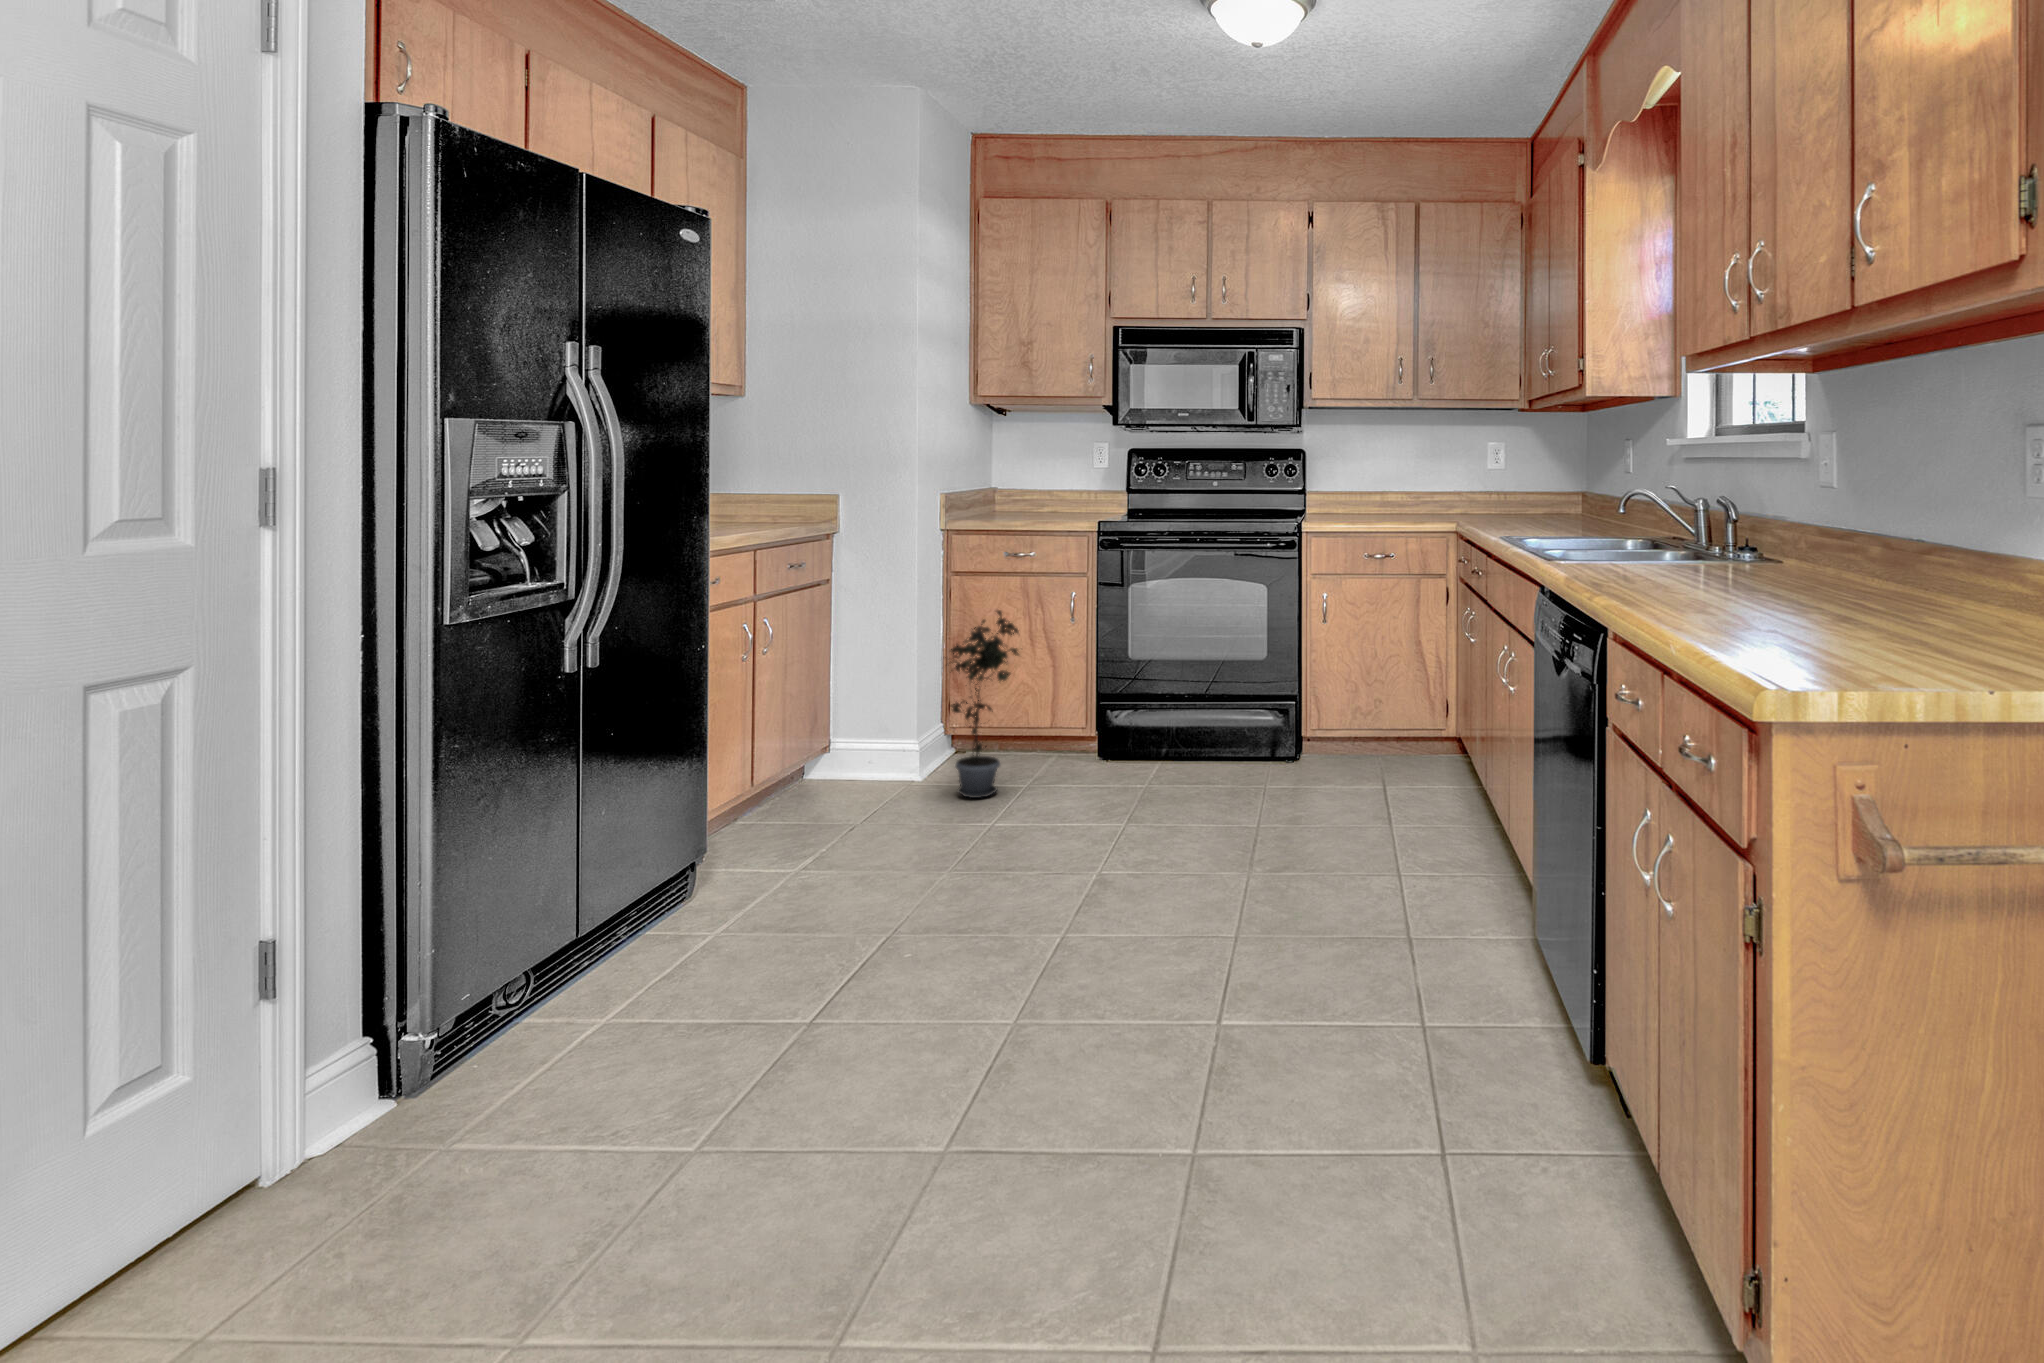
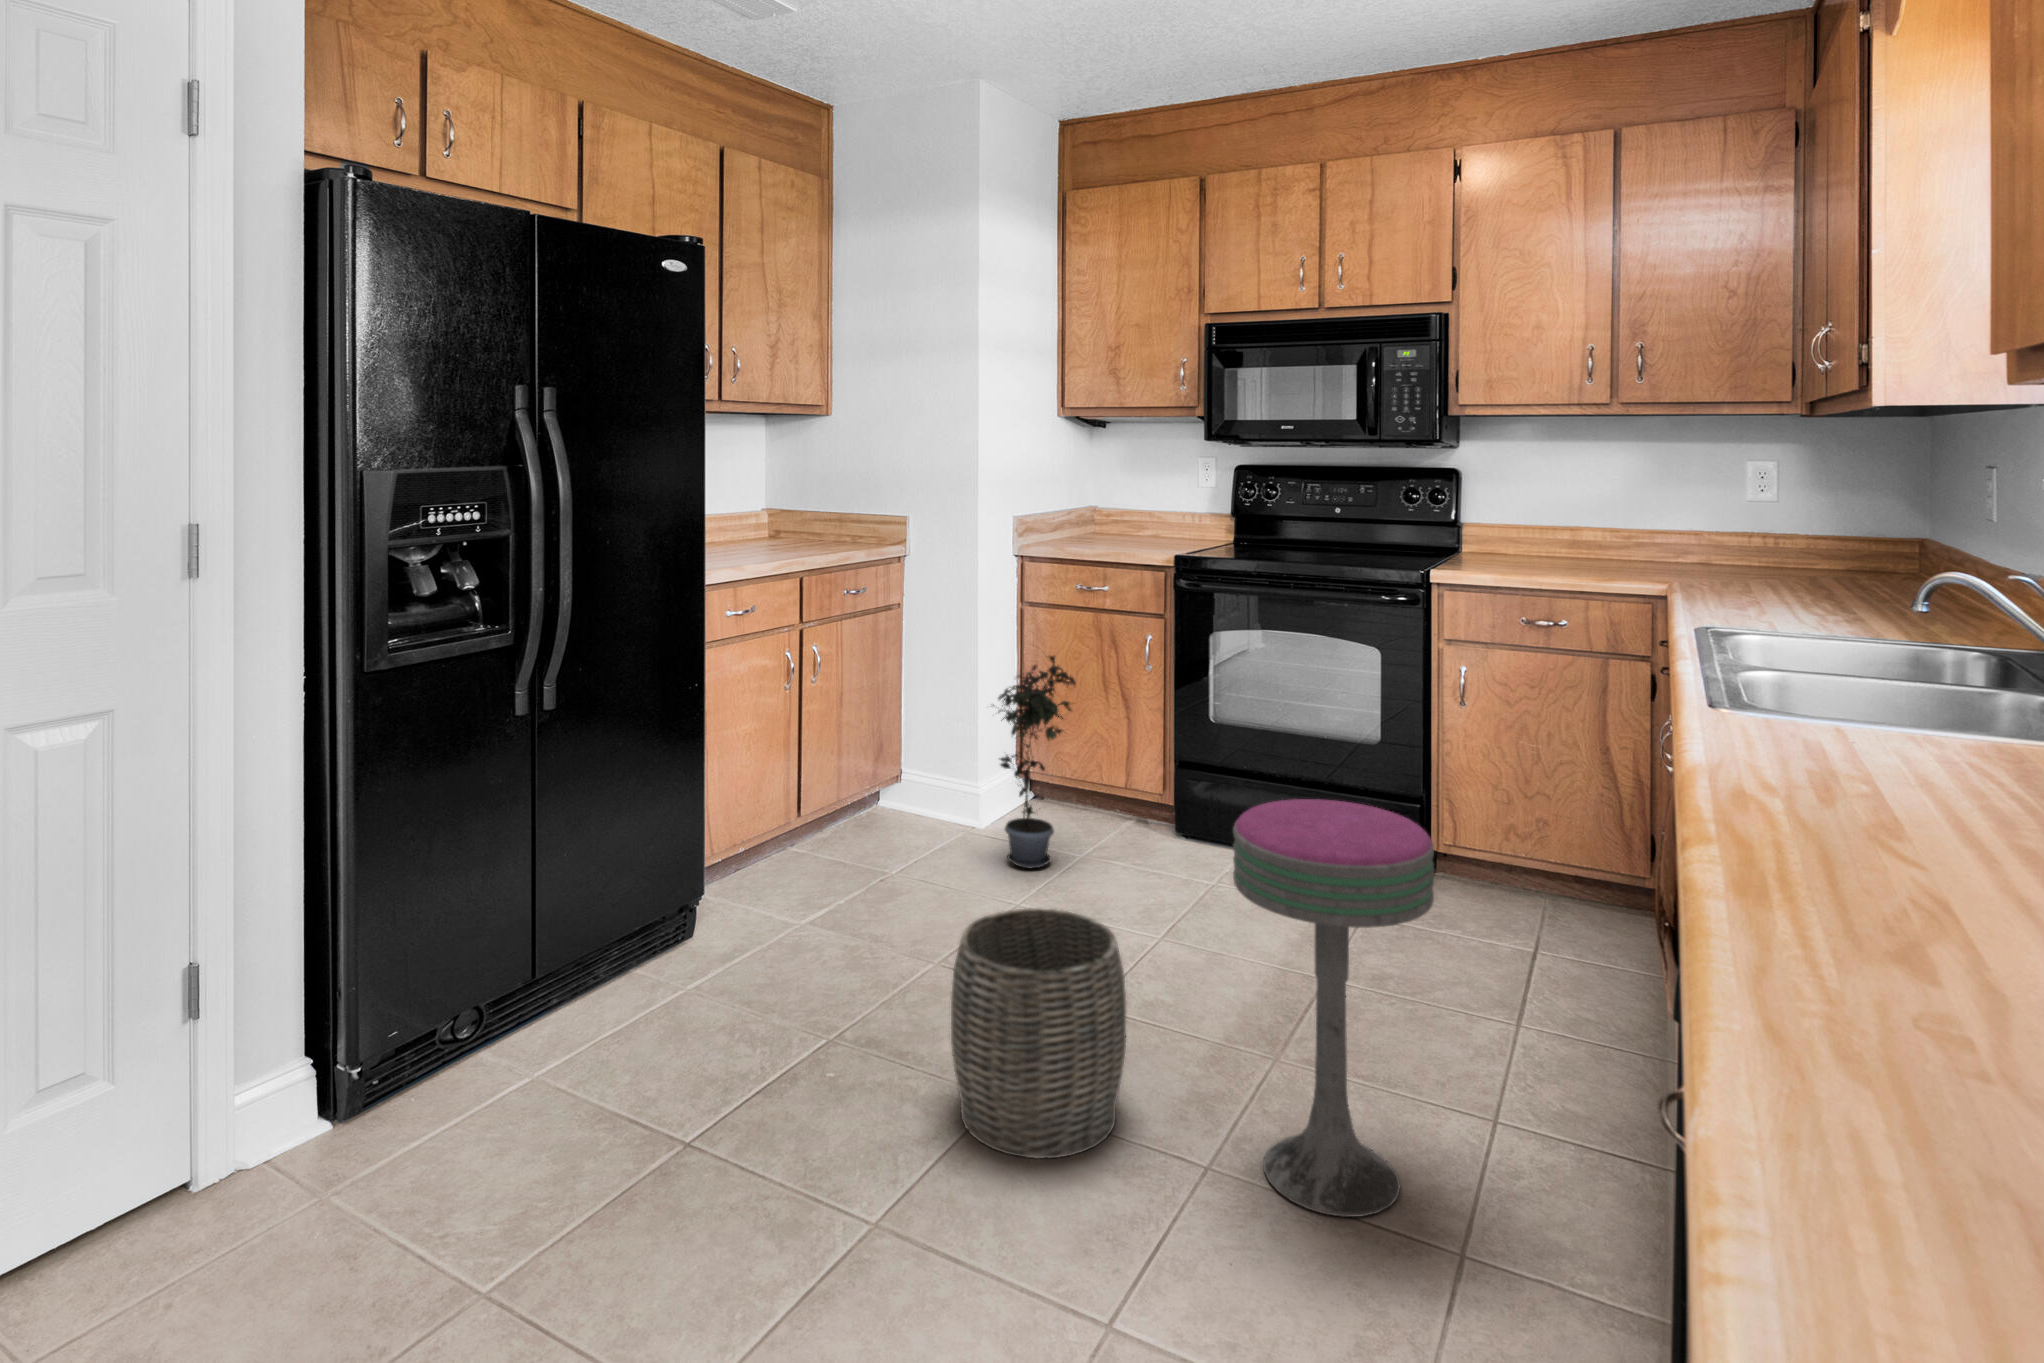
bar stool: none [1239,669,1375,946] -> present [1233,799,1434,1217]
woven basket: none [1013,784,1154,965] -> present [951,908,1126,1159]

